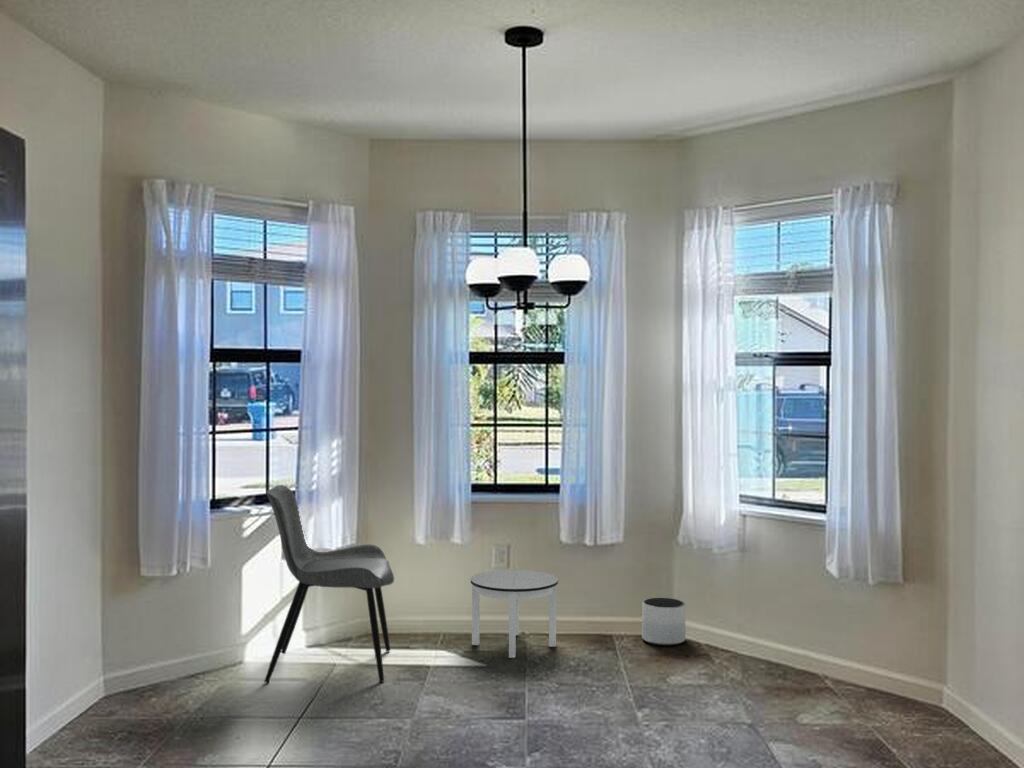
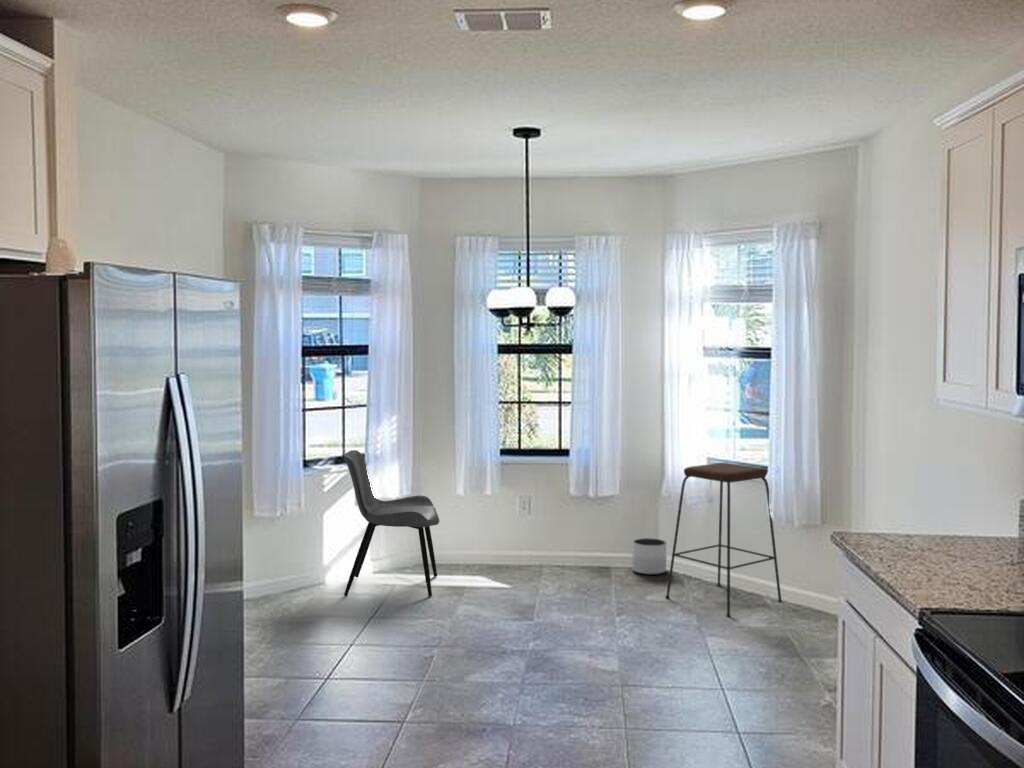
bar stool: none [695,500,848,708] -> present [666,463,782,617]
round table: present [471,570,558,658] -> none [499,516,566,582]

